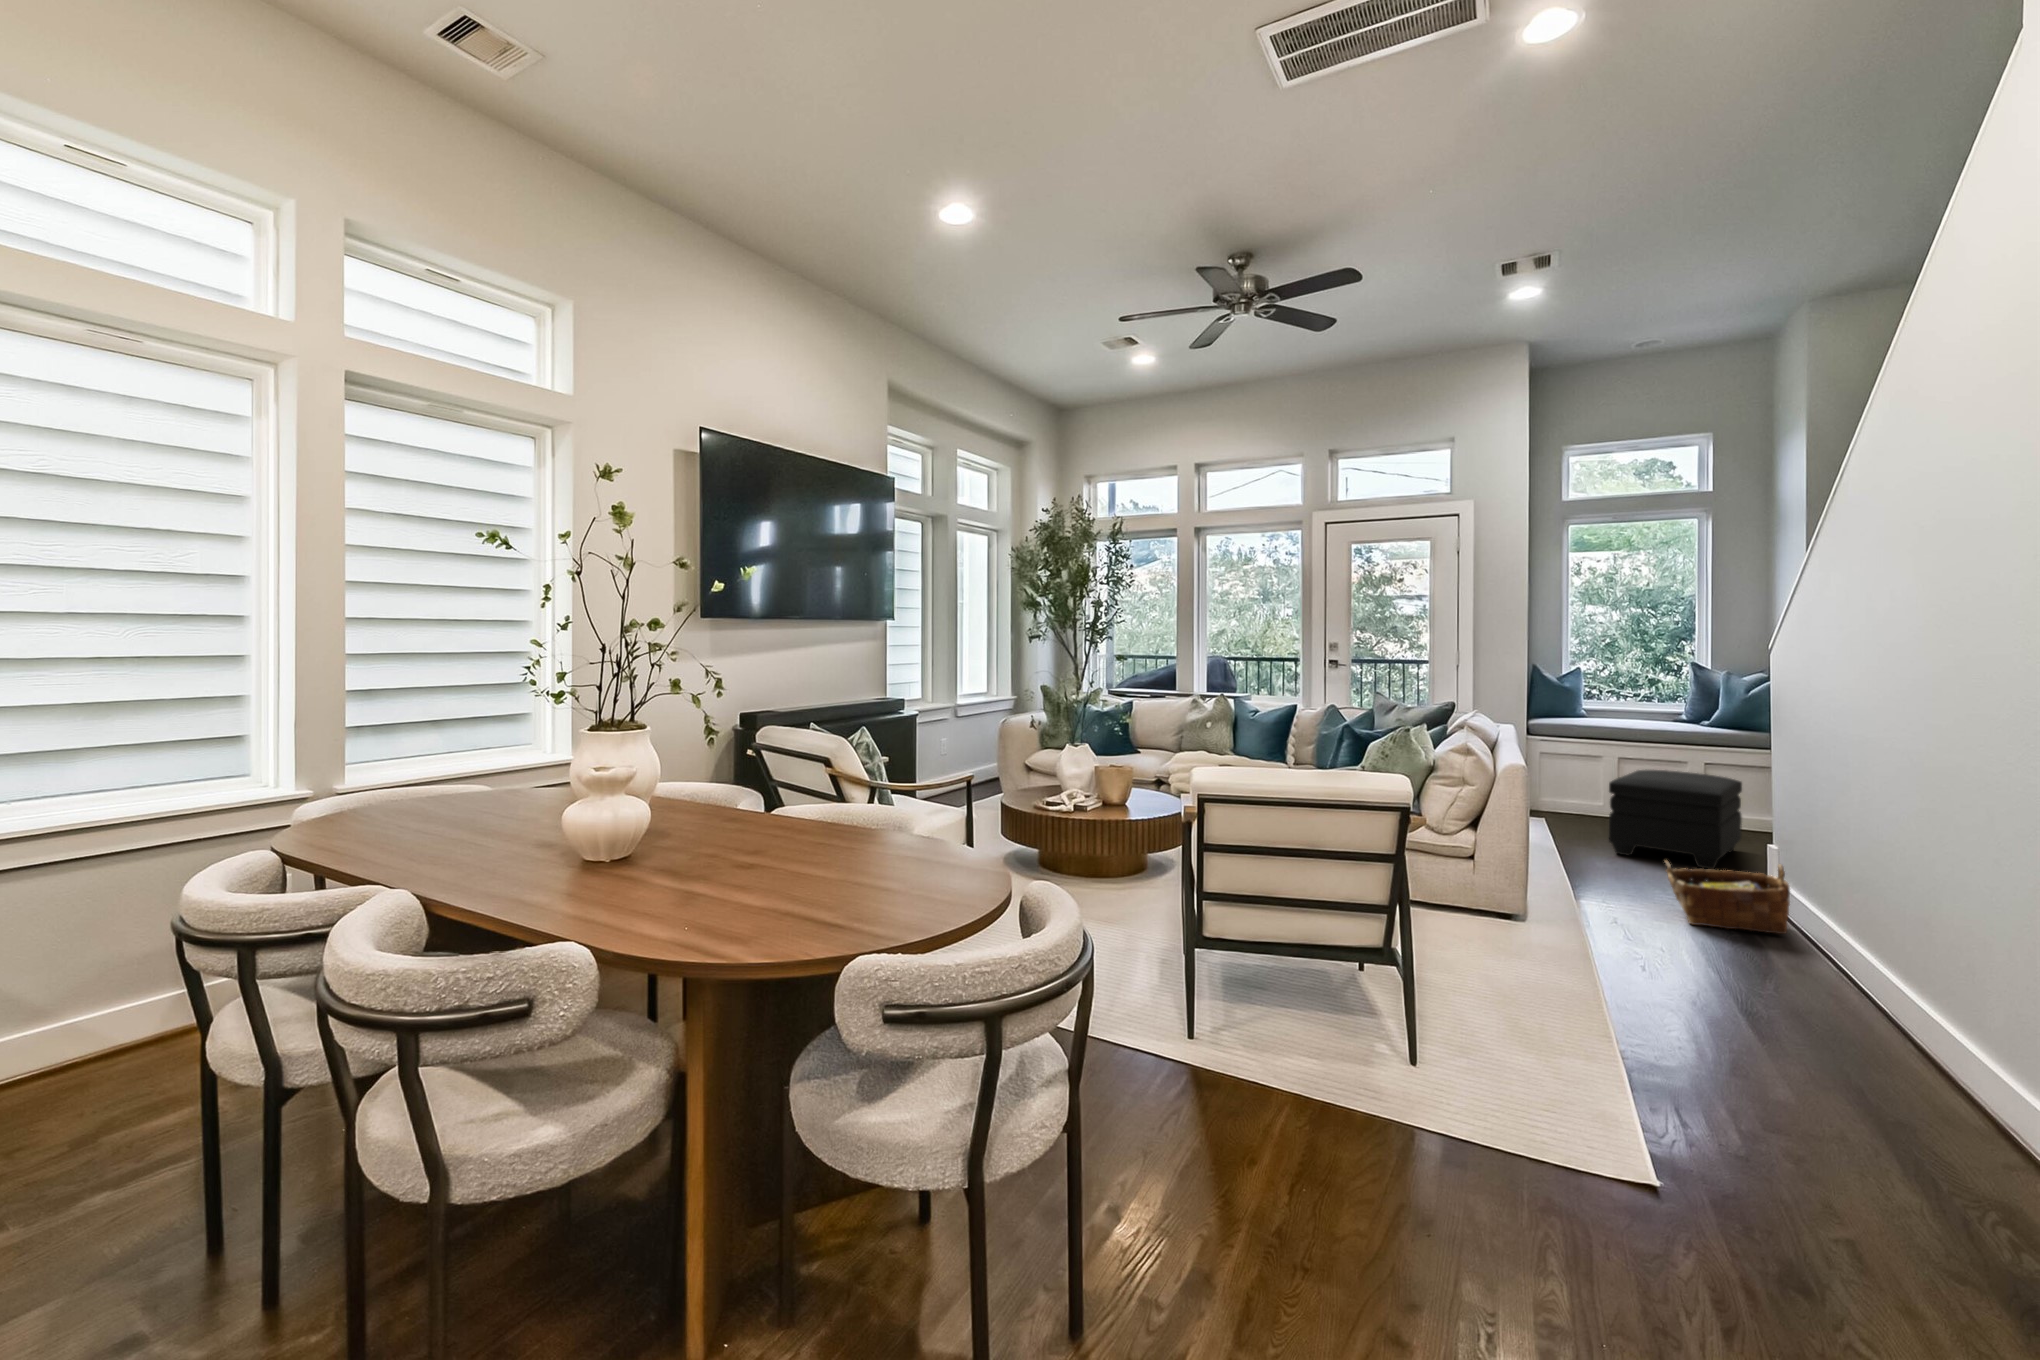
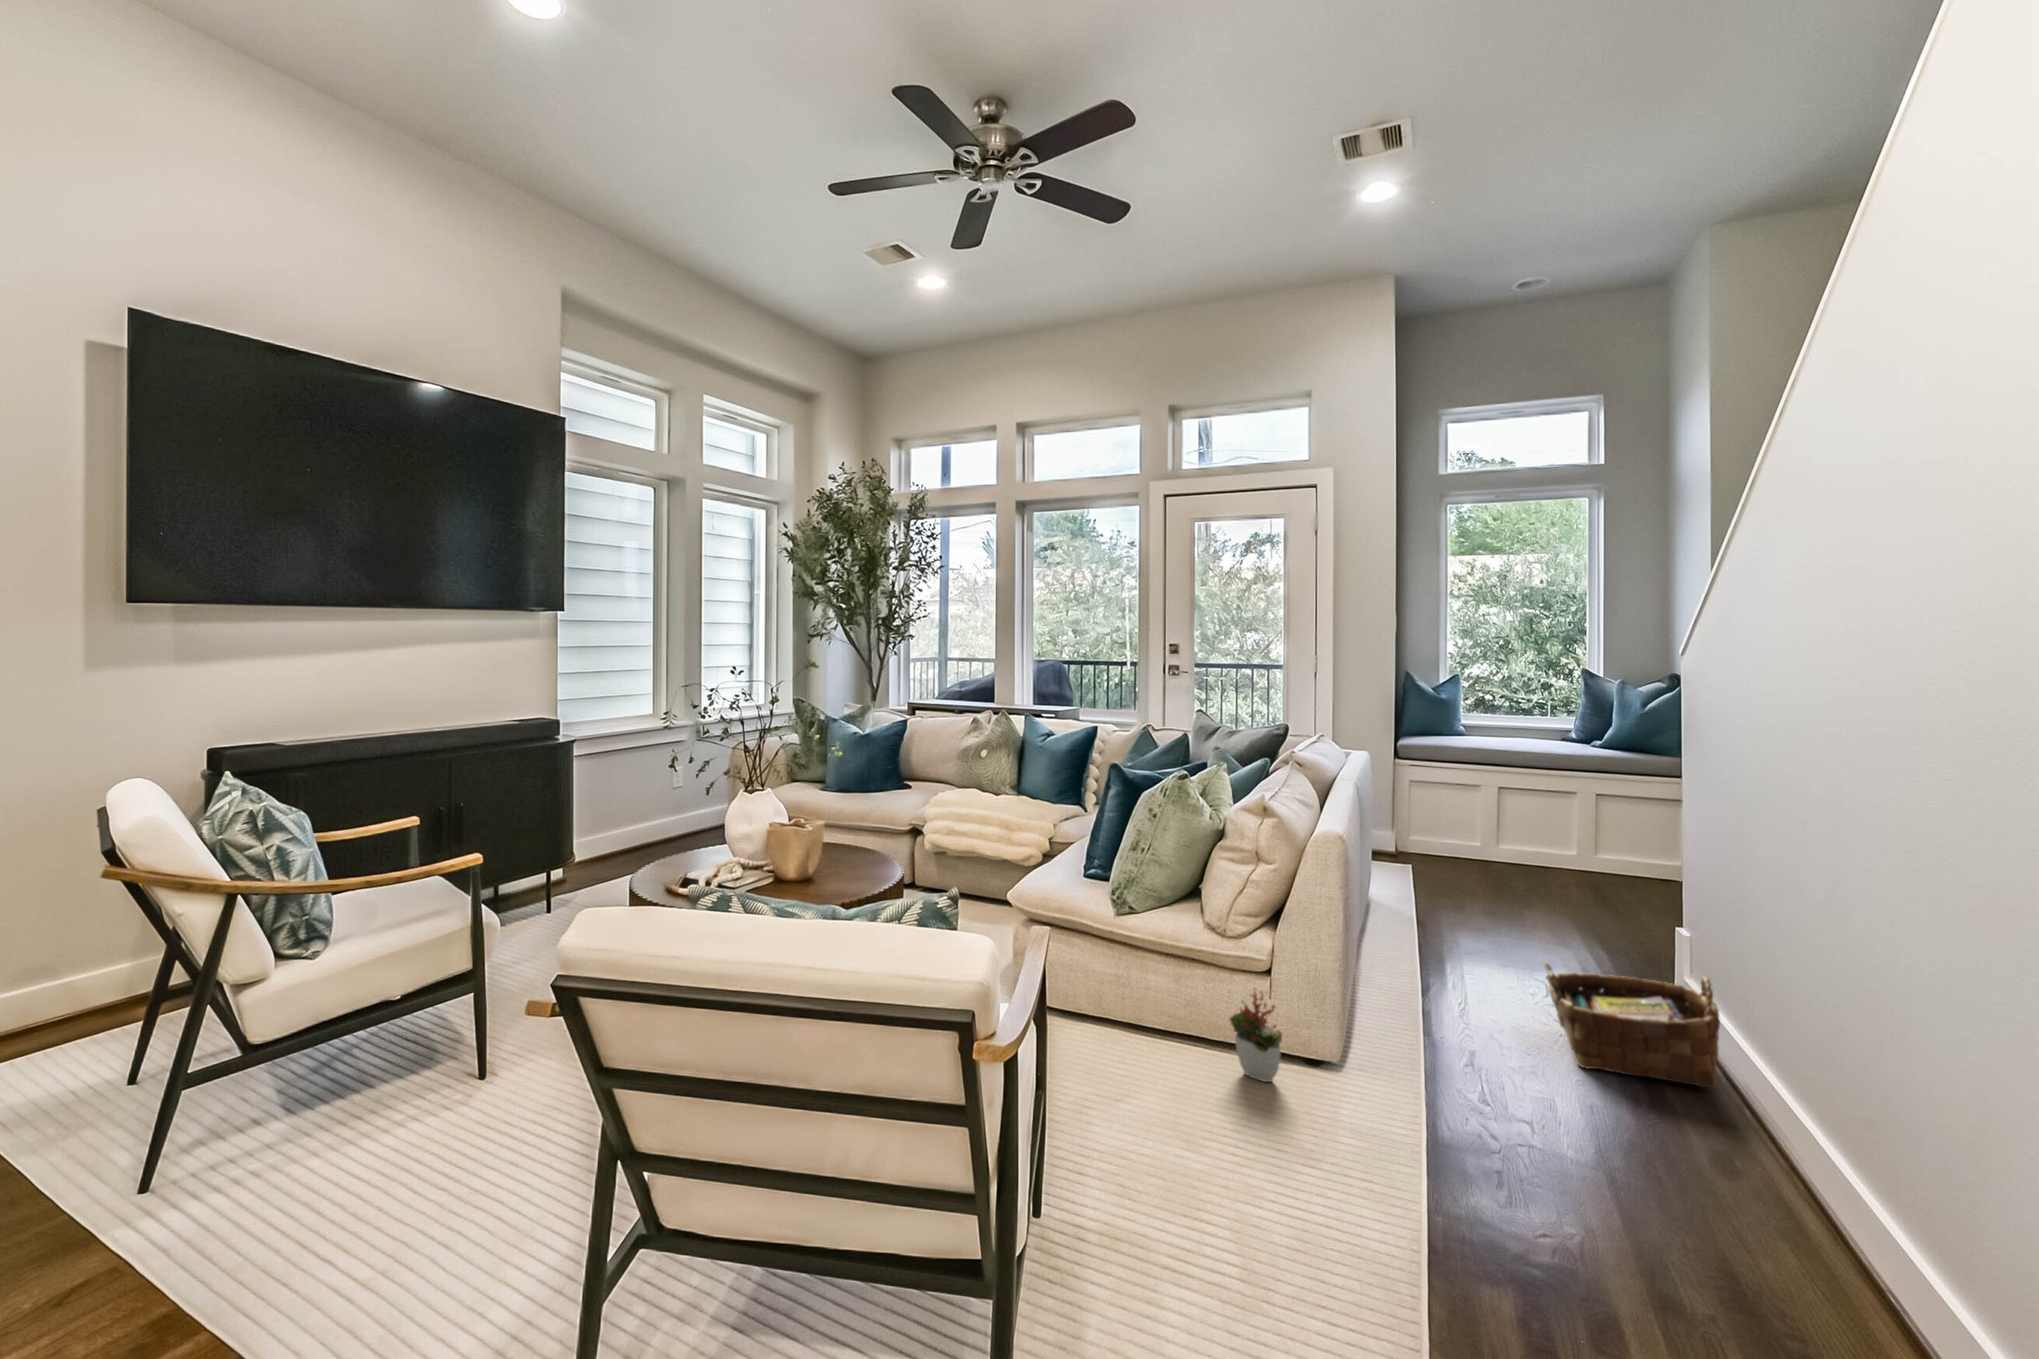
ottoman: present [1609,770,1742,869] -> none [1480,807,1645,947]
decorative plant: none [1447,866,1487,926] -> present [1230,992,1282,1082]

